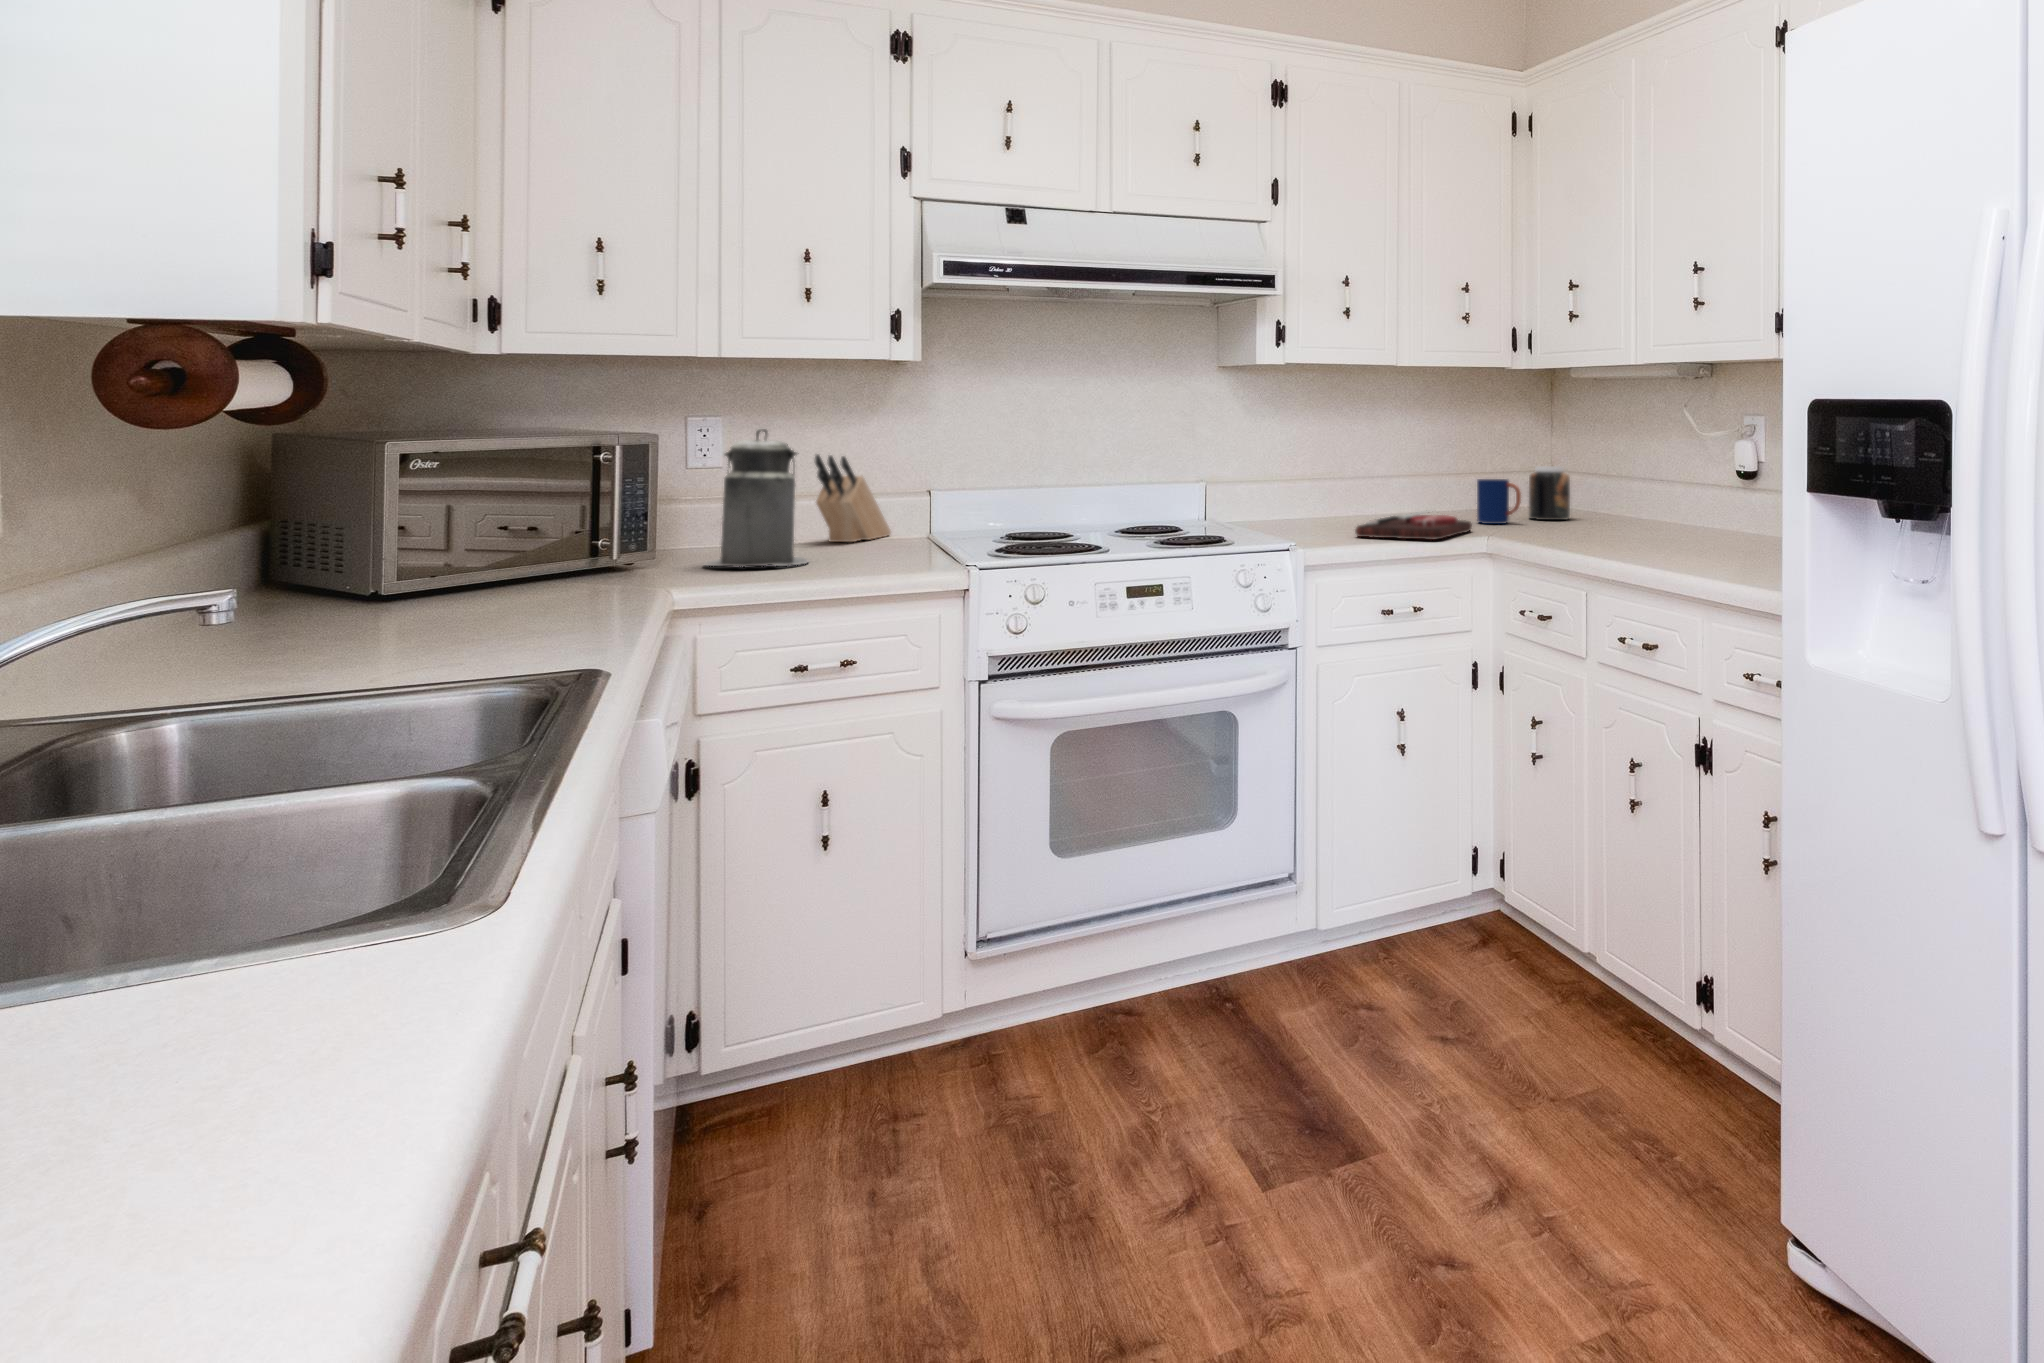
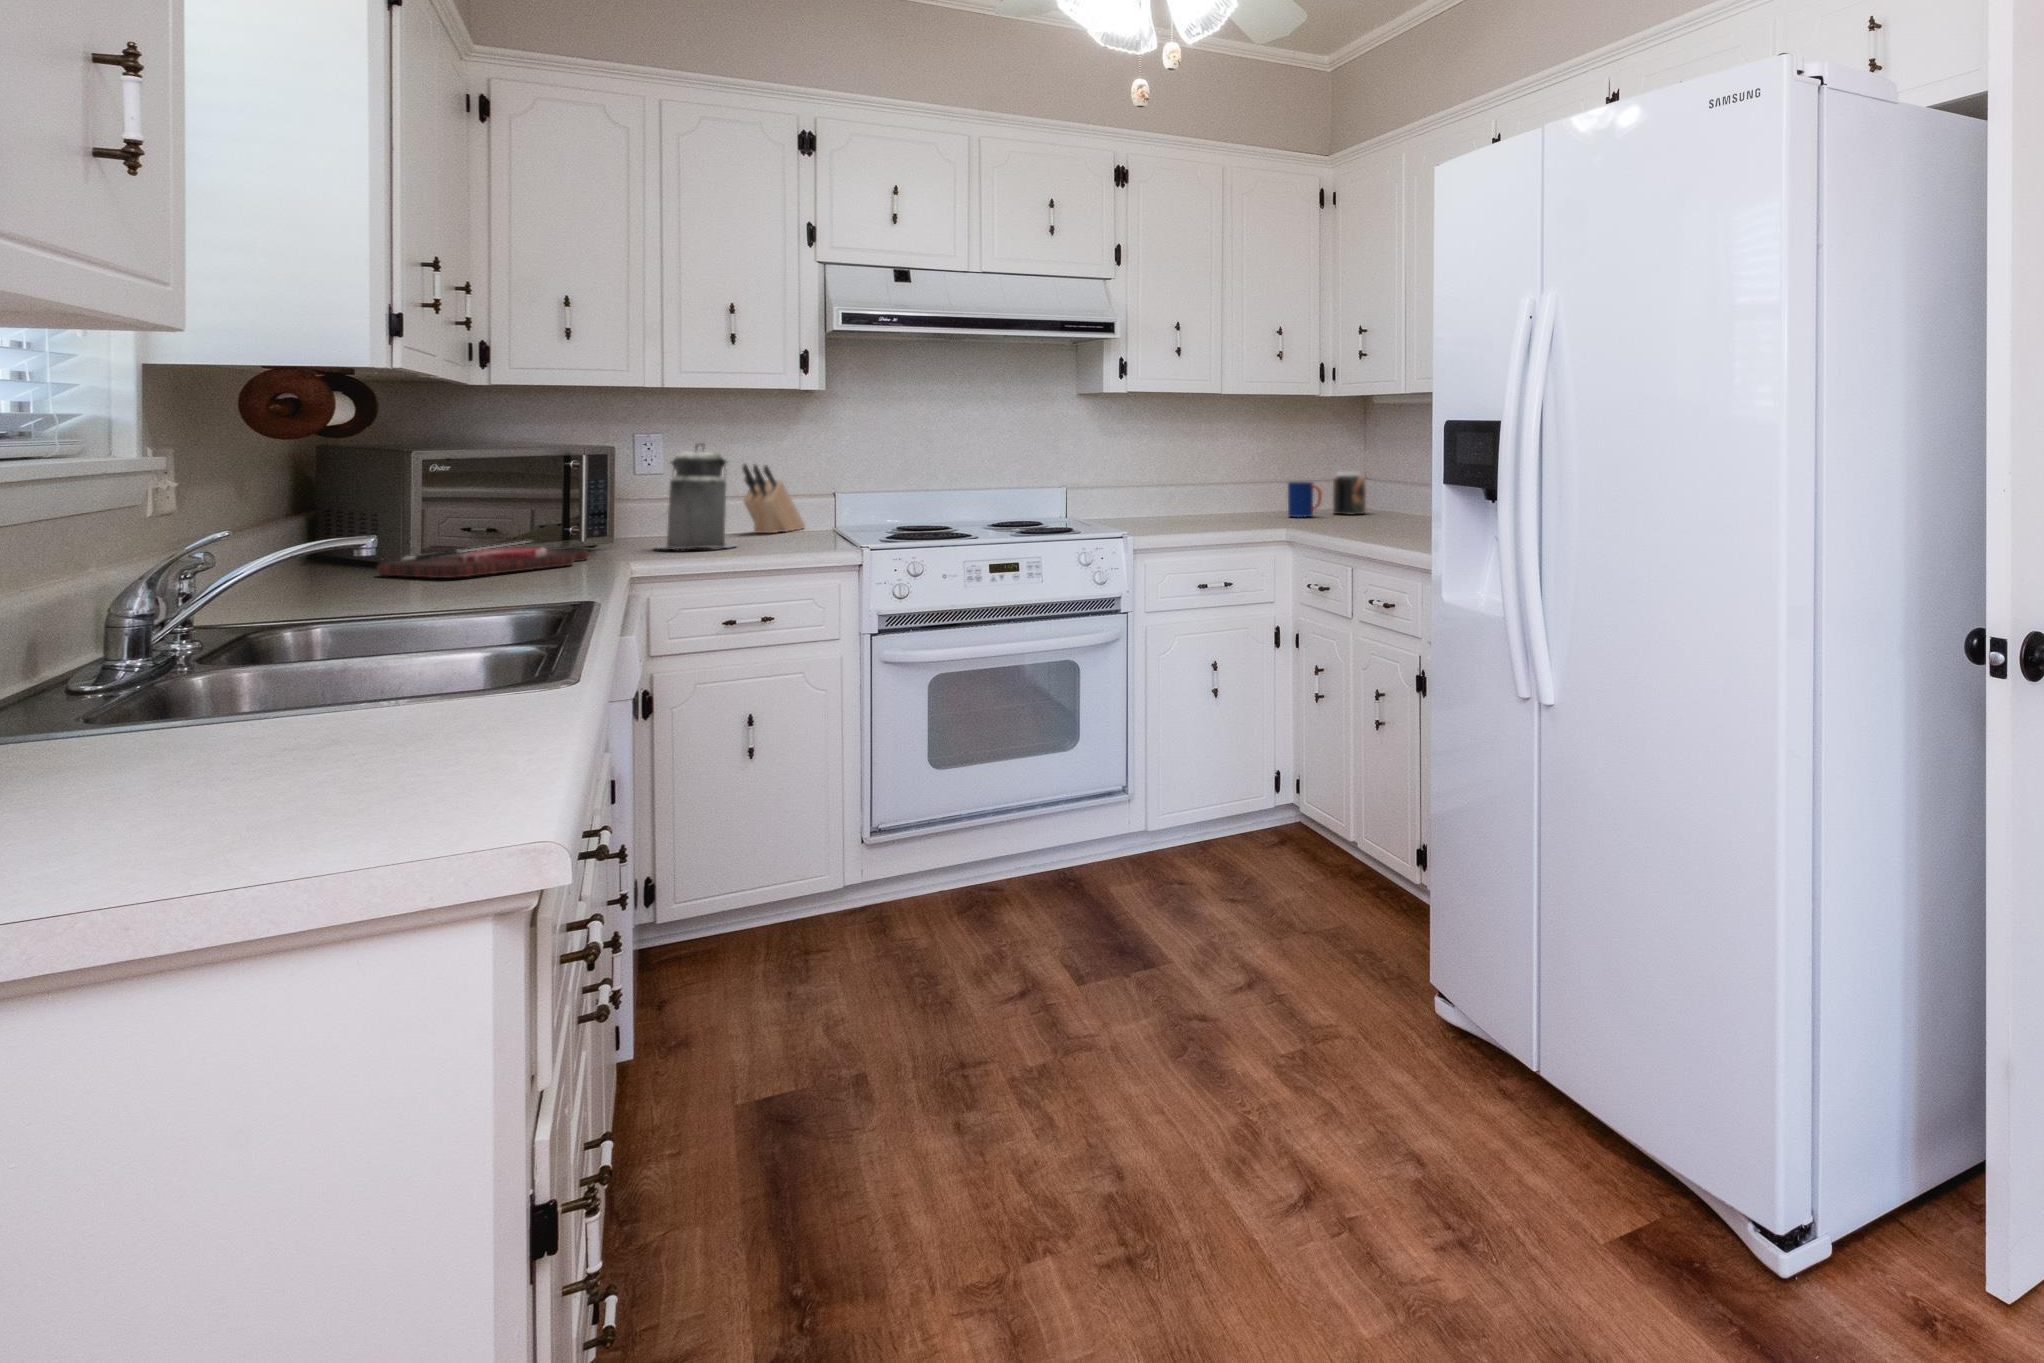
cutting board: present [1355,510,1472,540] -> present [377,541,589,578]

